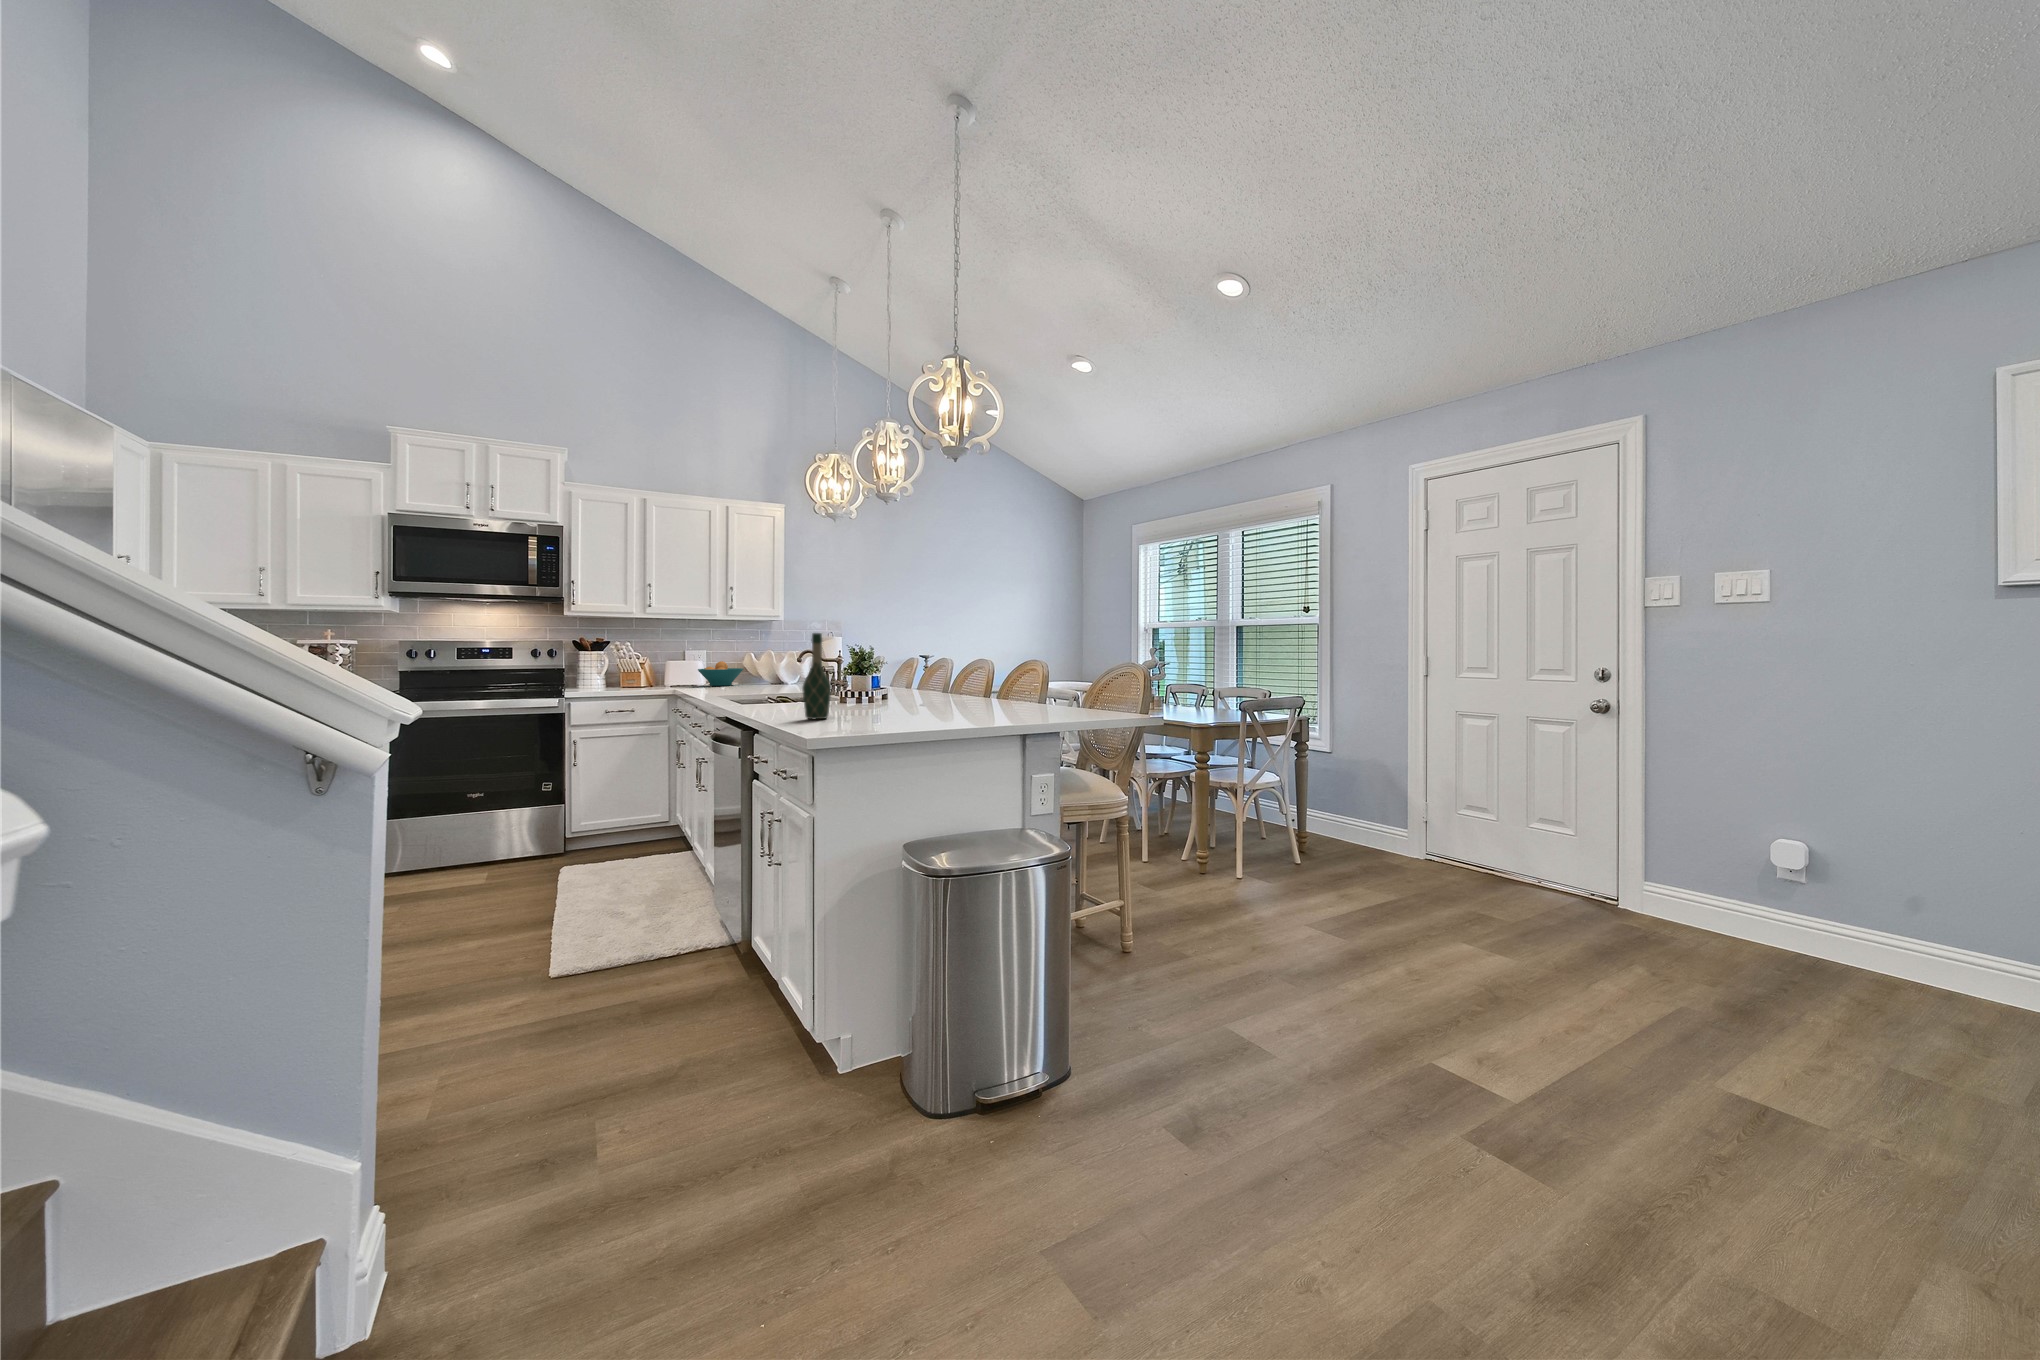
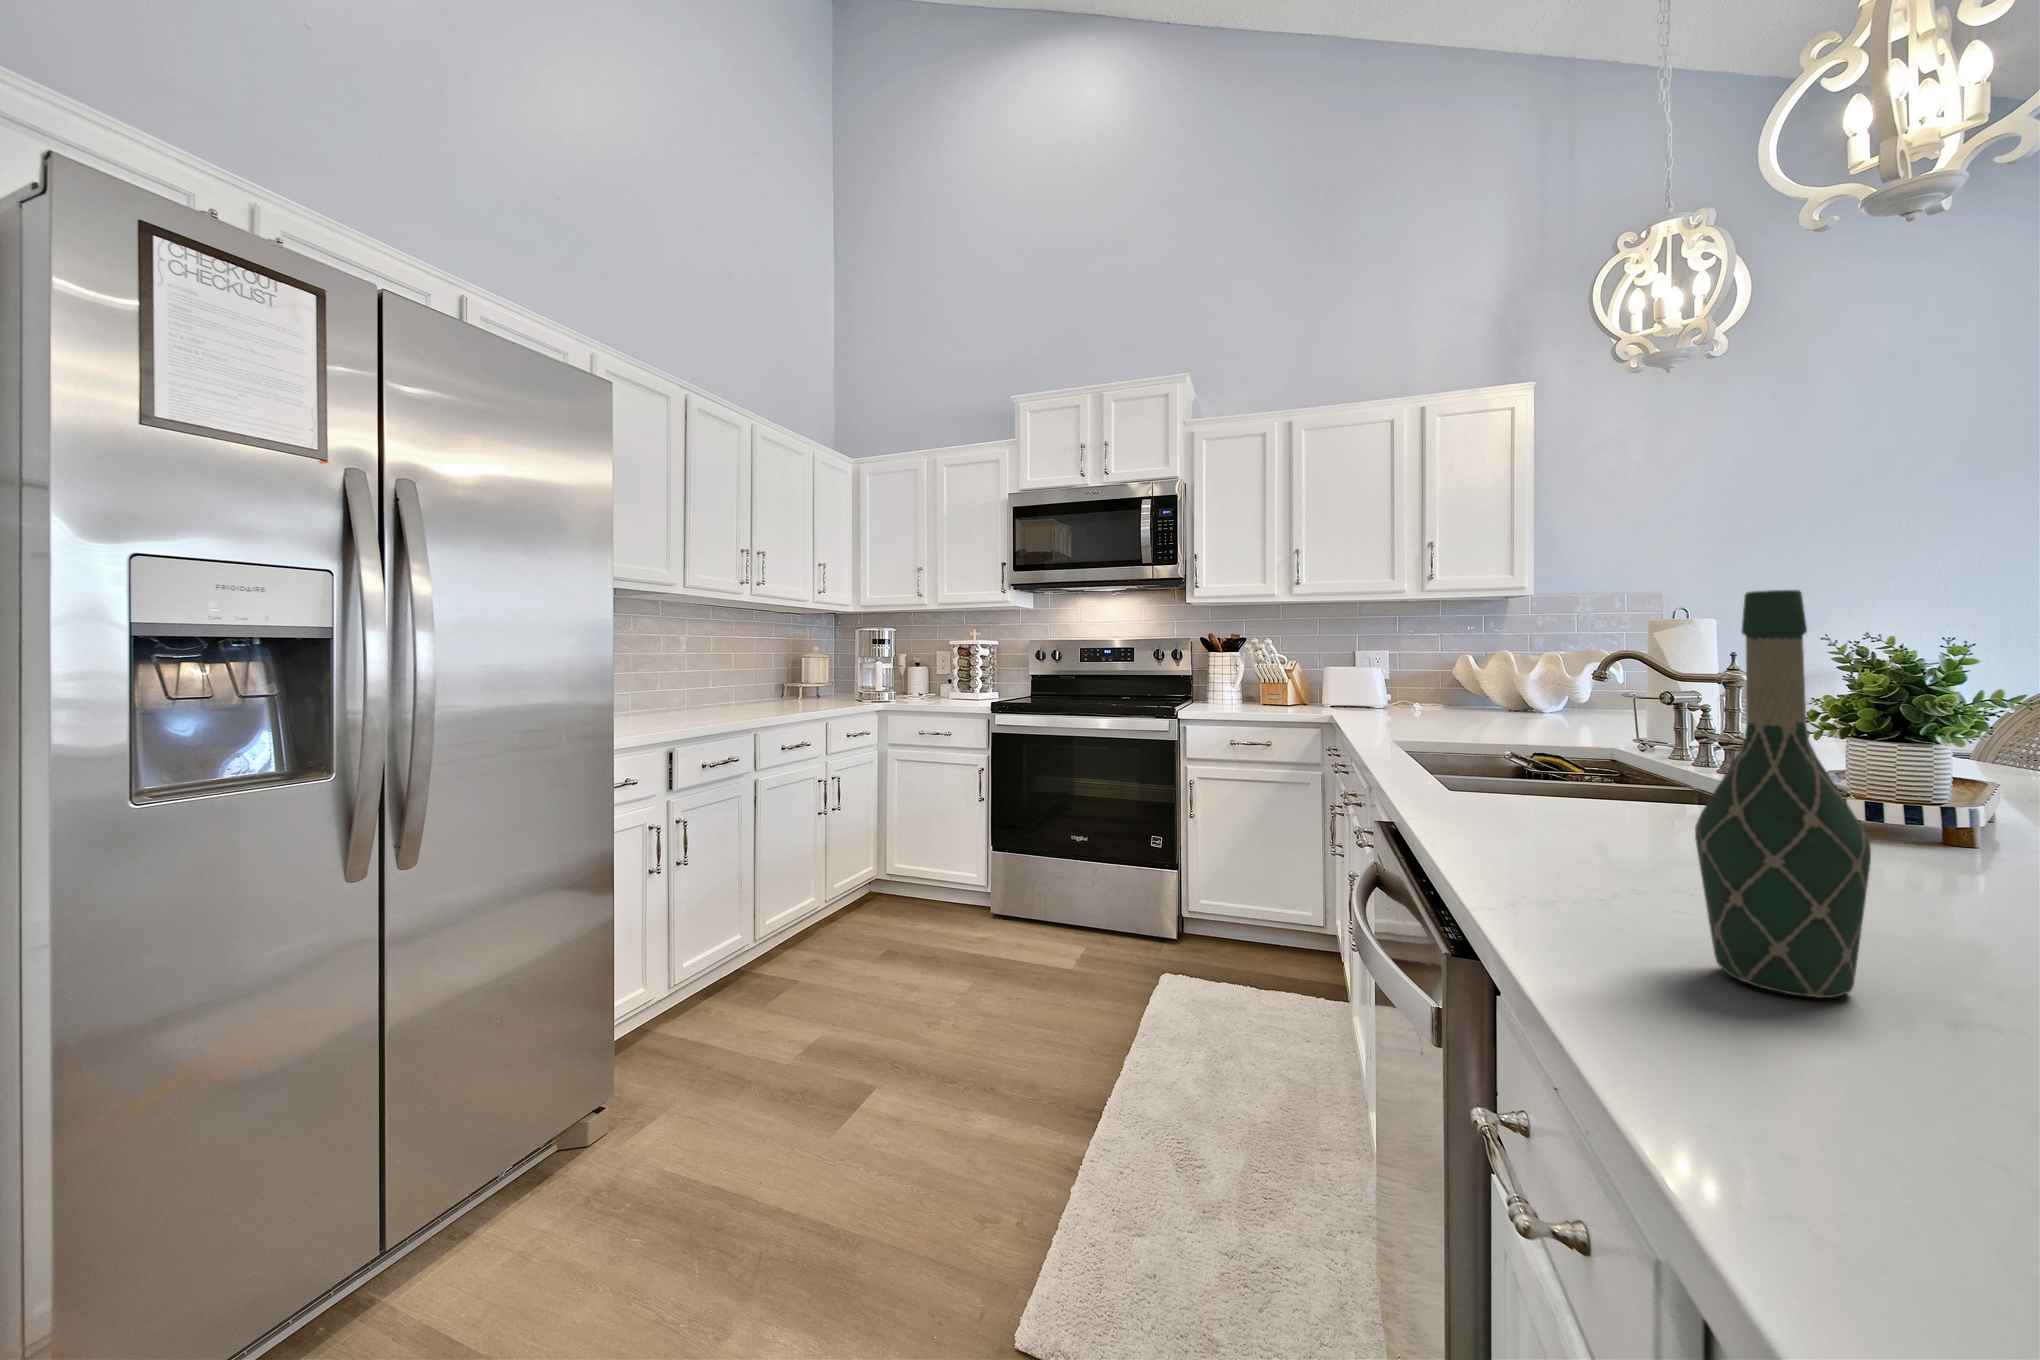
fruit bowl: present [698,661,743,686] -> none [1376,669,1455,710]

